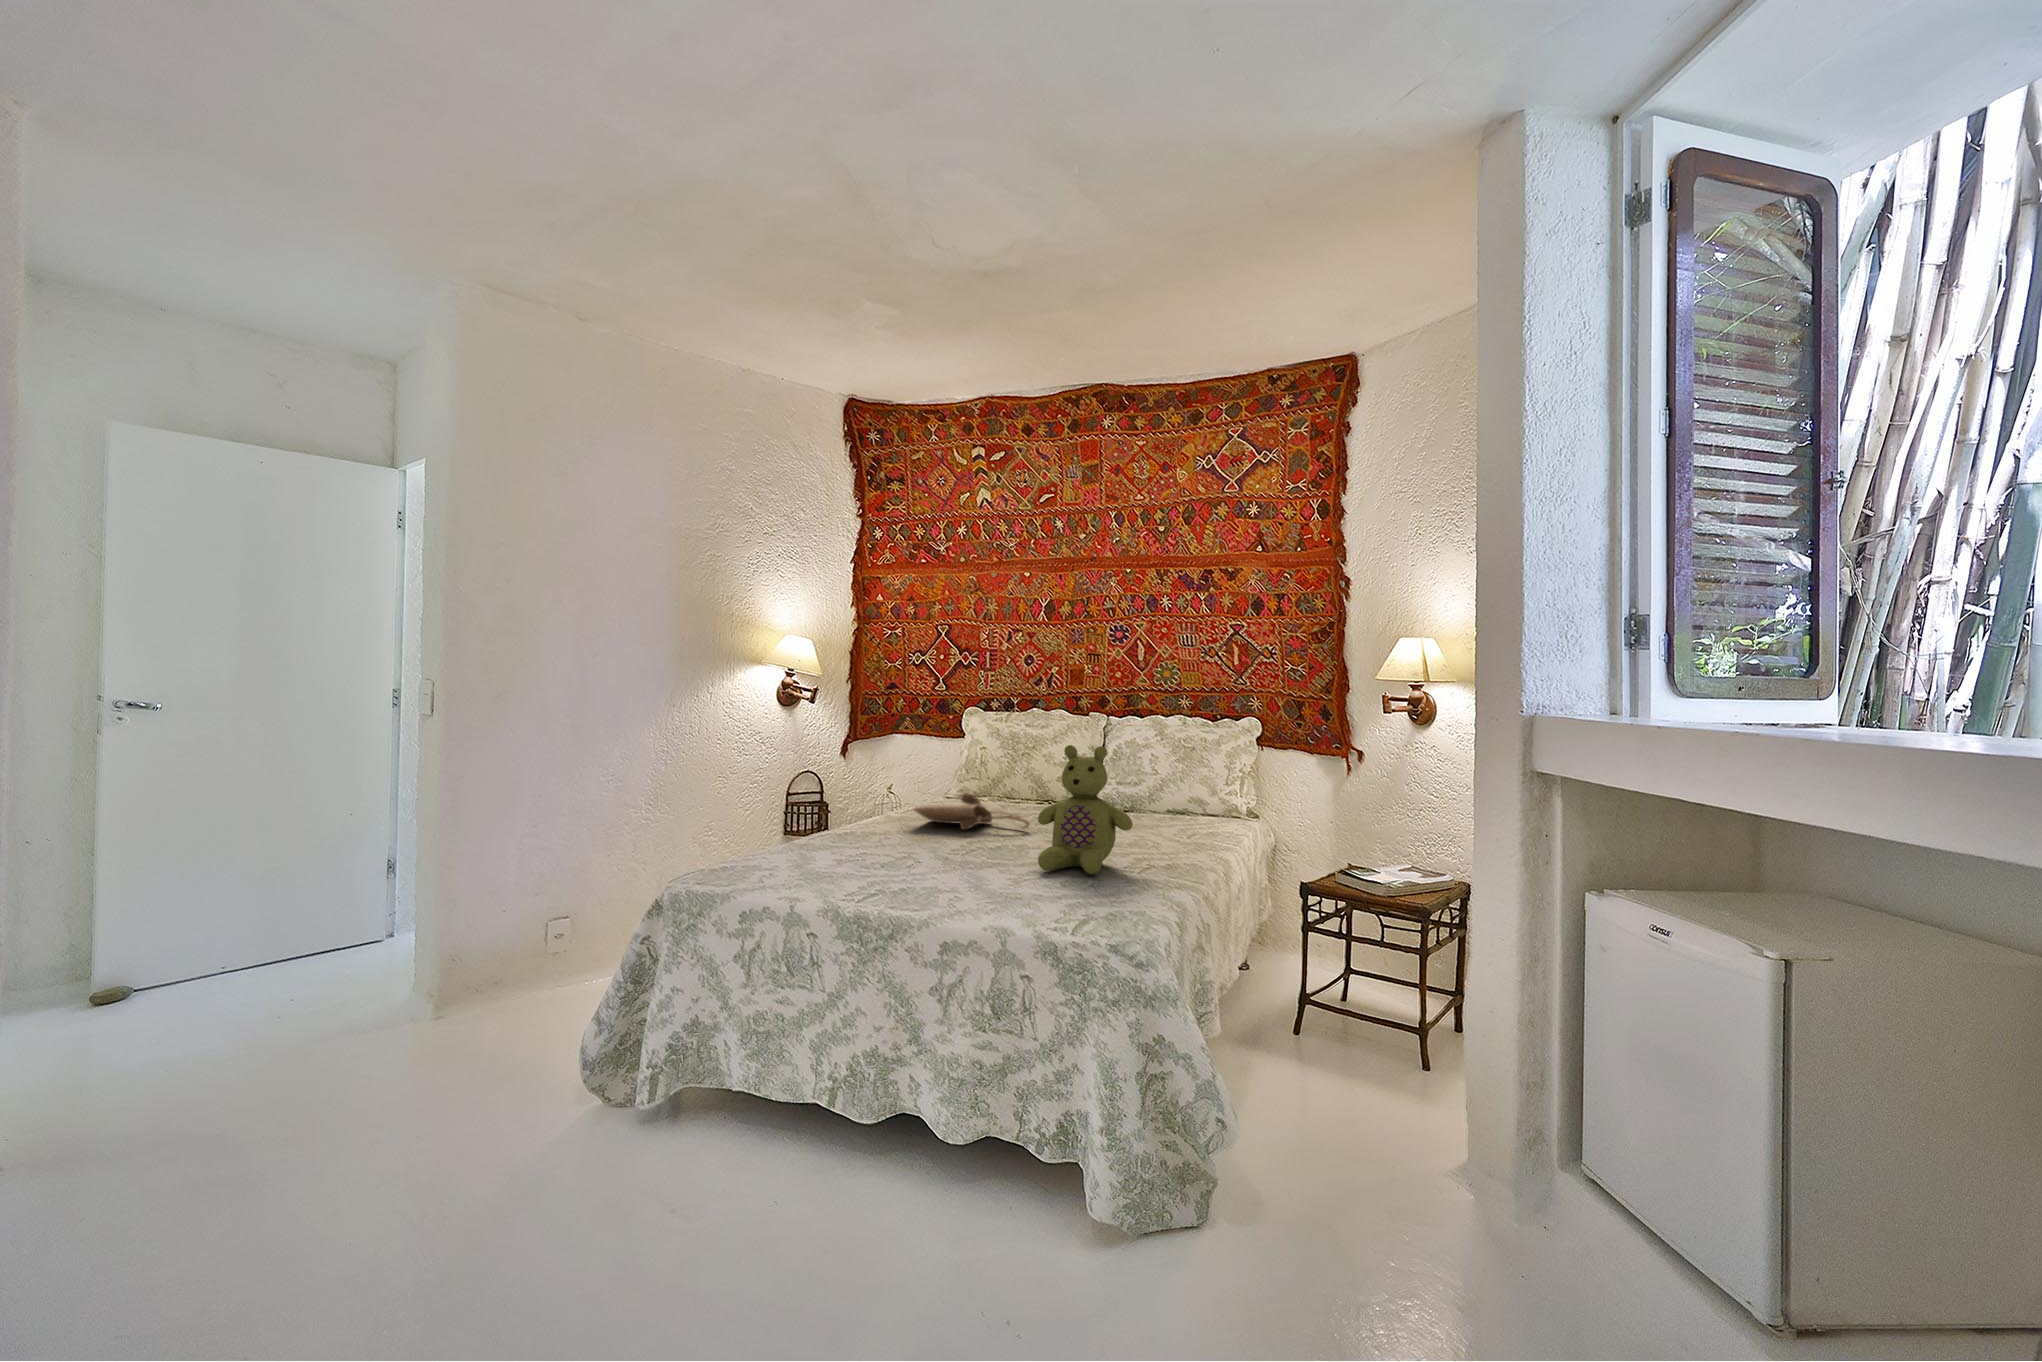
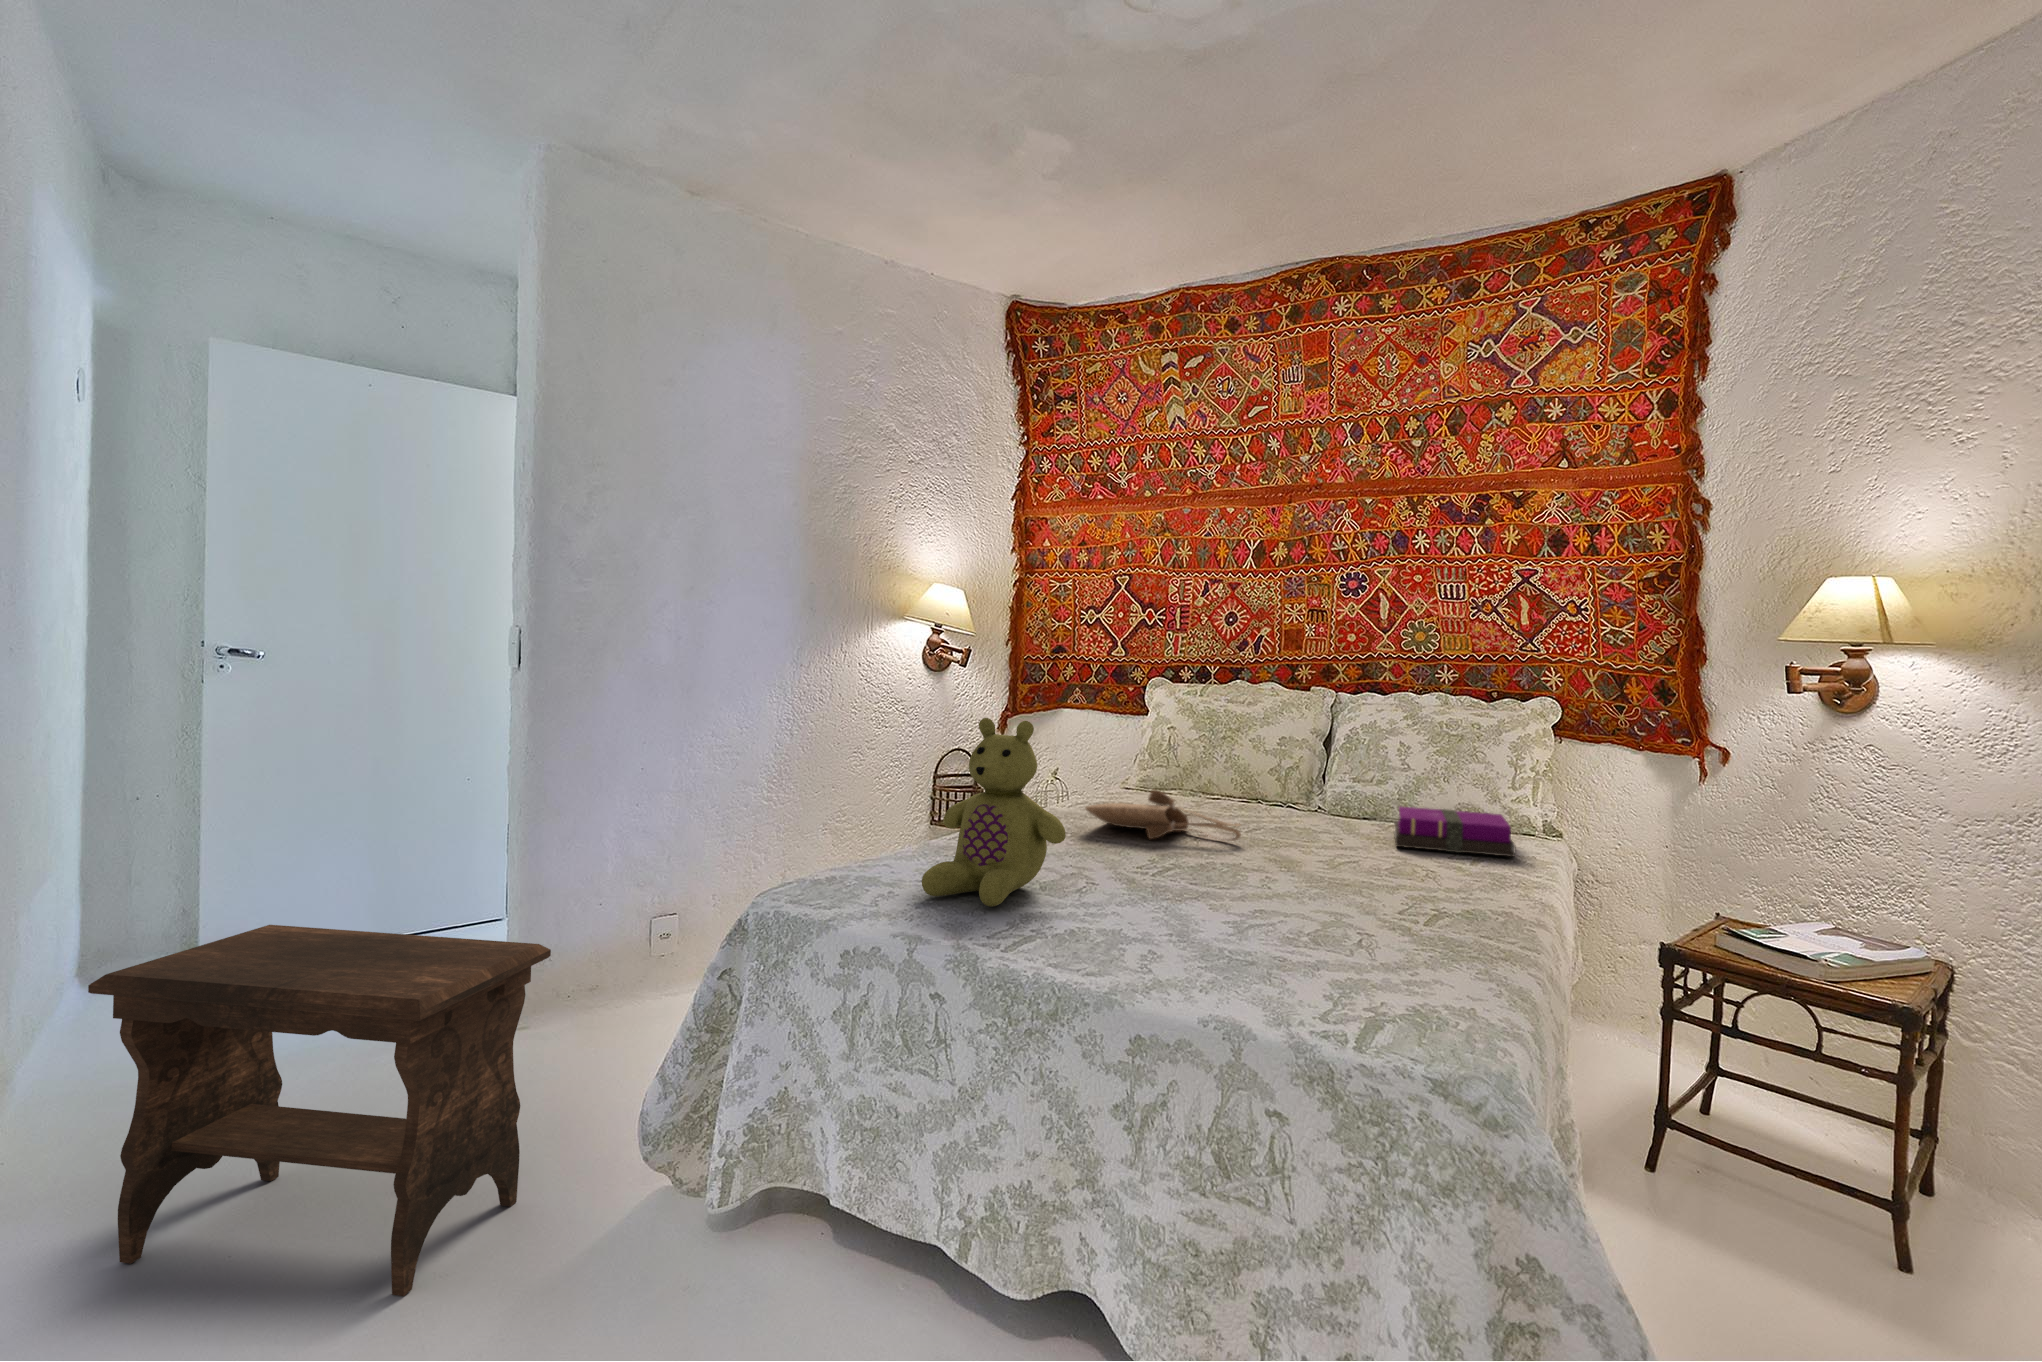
stuffed bear: present [1038,745,1133,874] -> present [922,718,1066,907]
notebook: none [1141,800,1220,831] -> present [1394,806,1516,857]
footstool: none [141,921,507,1180] -> present [88,925,551,1296]

